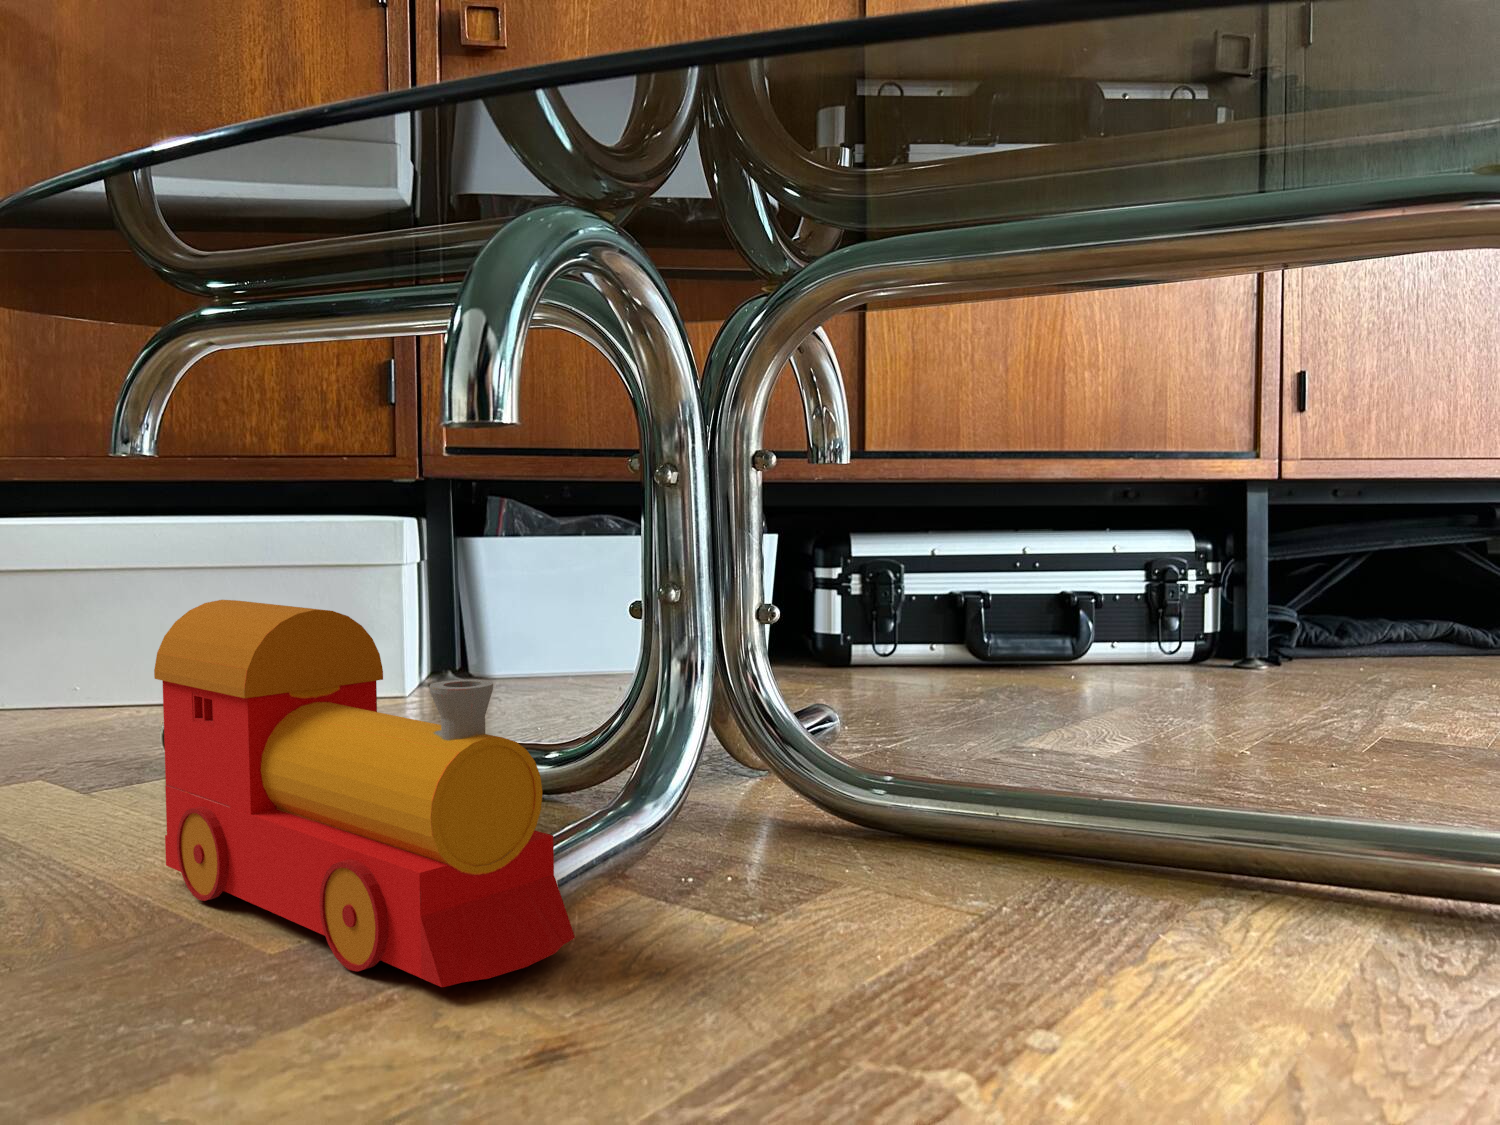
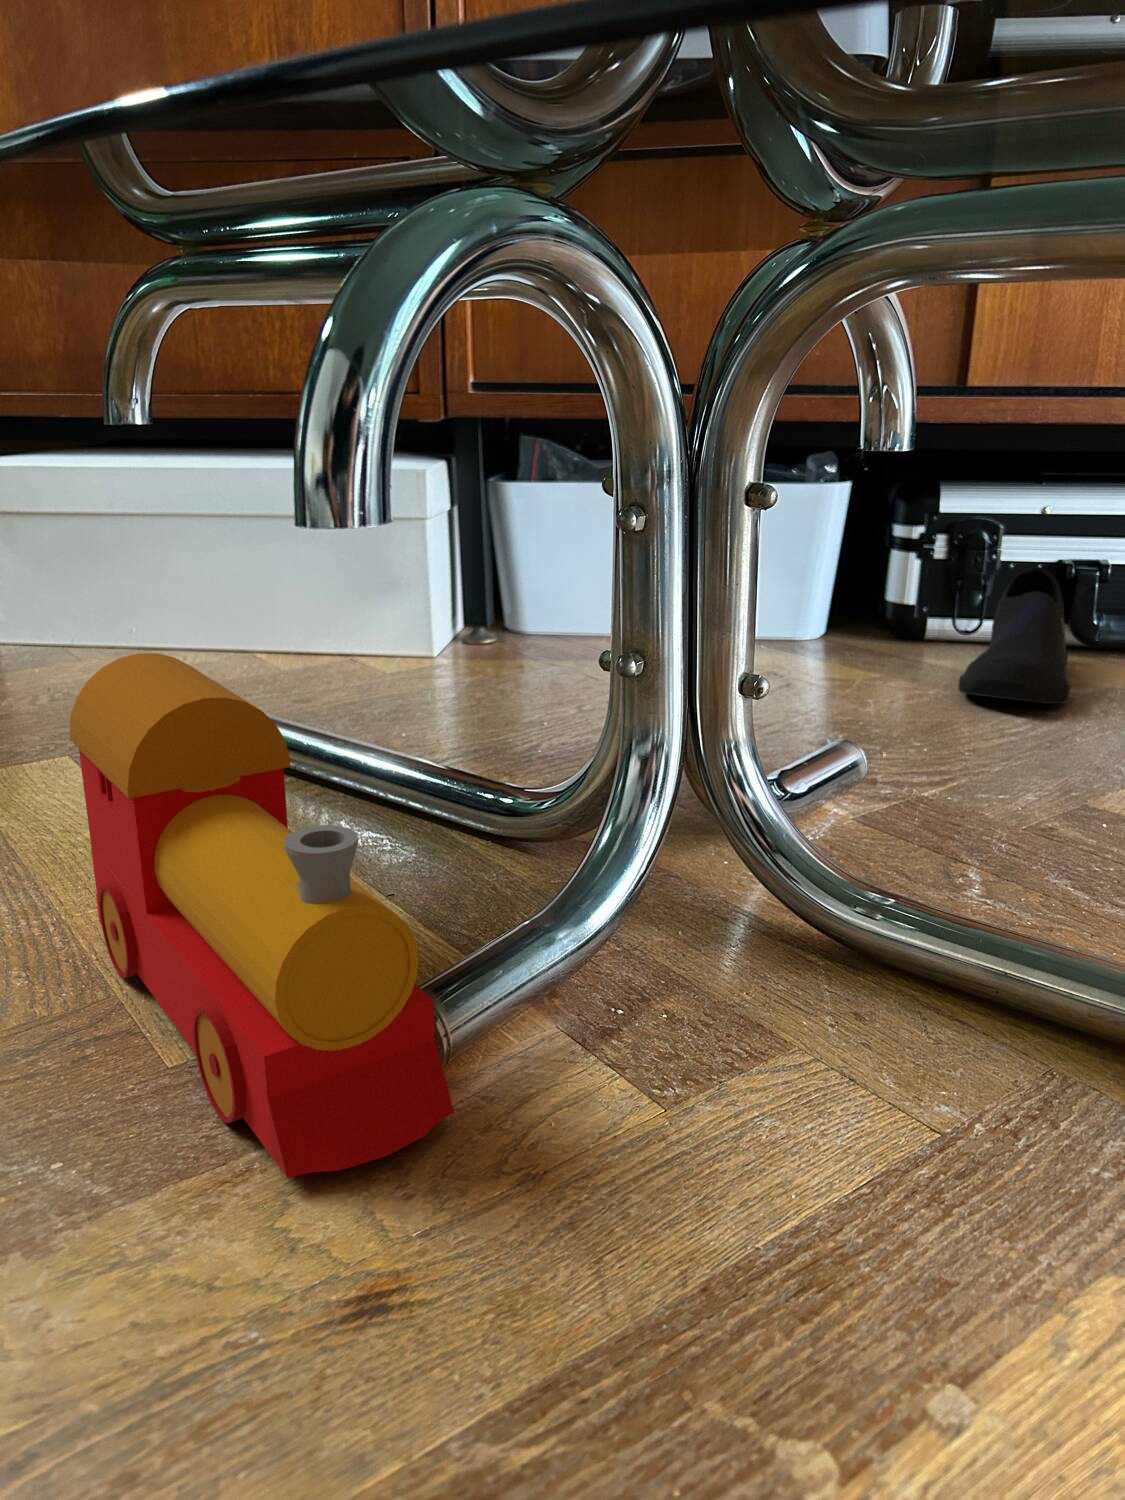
shoe: none [891,592,980,694] -> present [958,567,1070,704]

